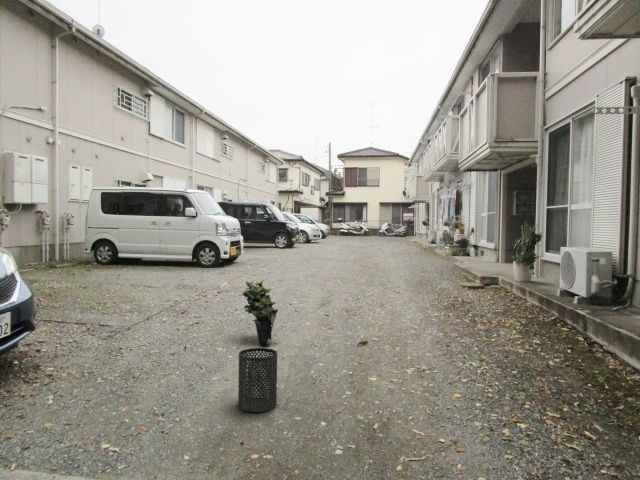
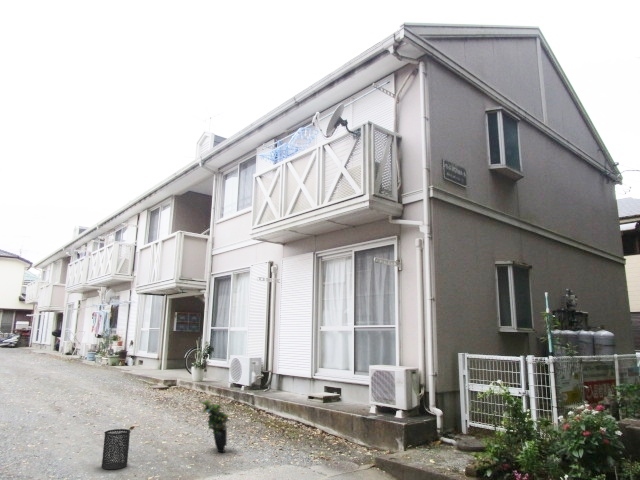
potted plant: present [242,280,278,347] -> present [201,400,229,452]

